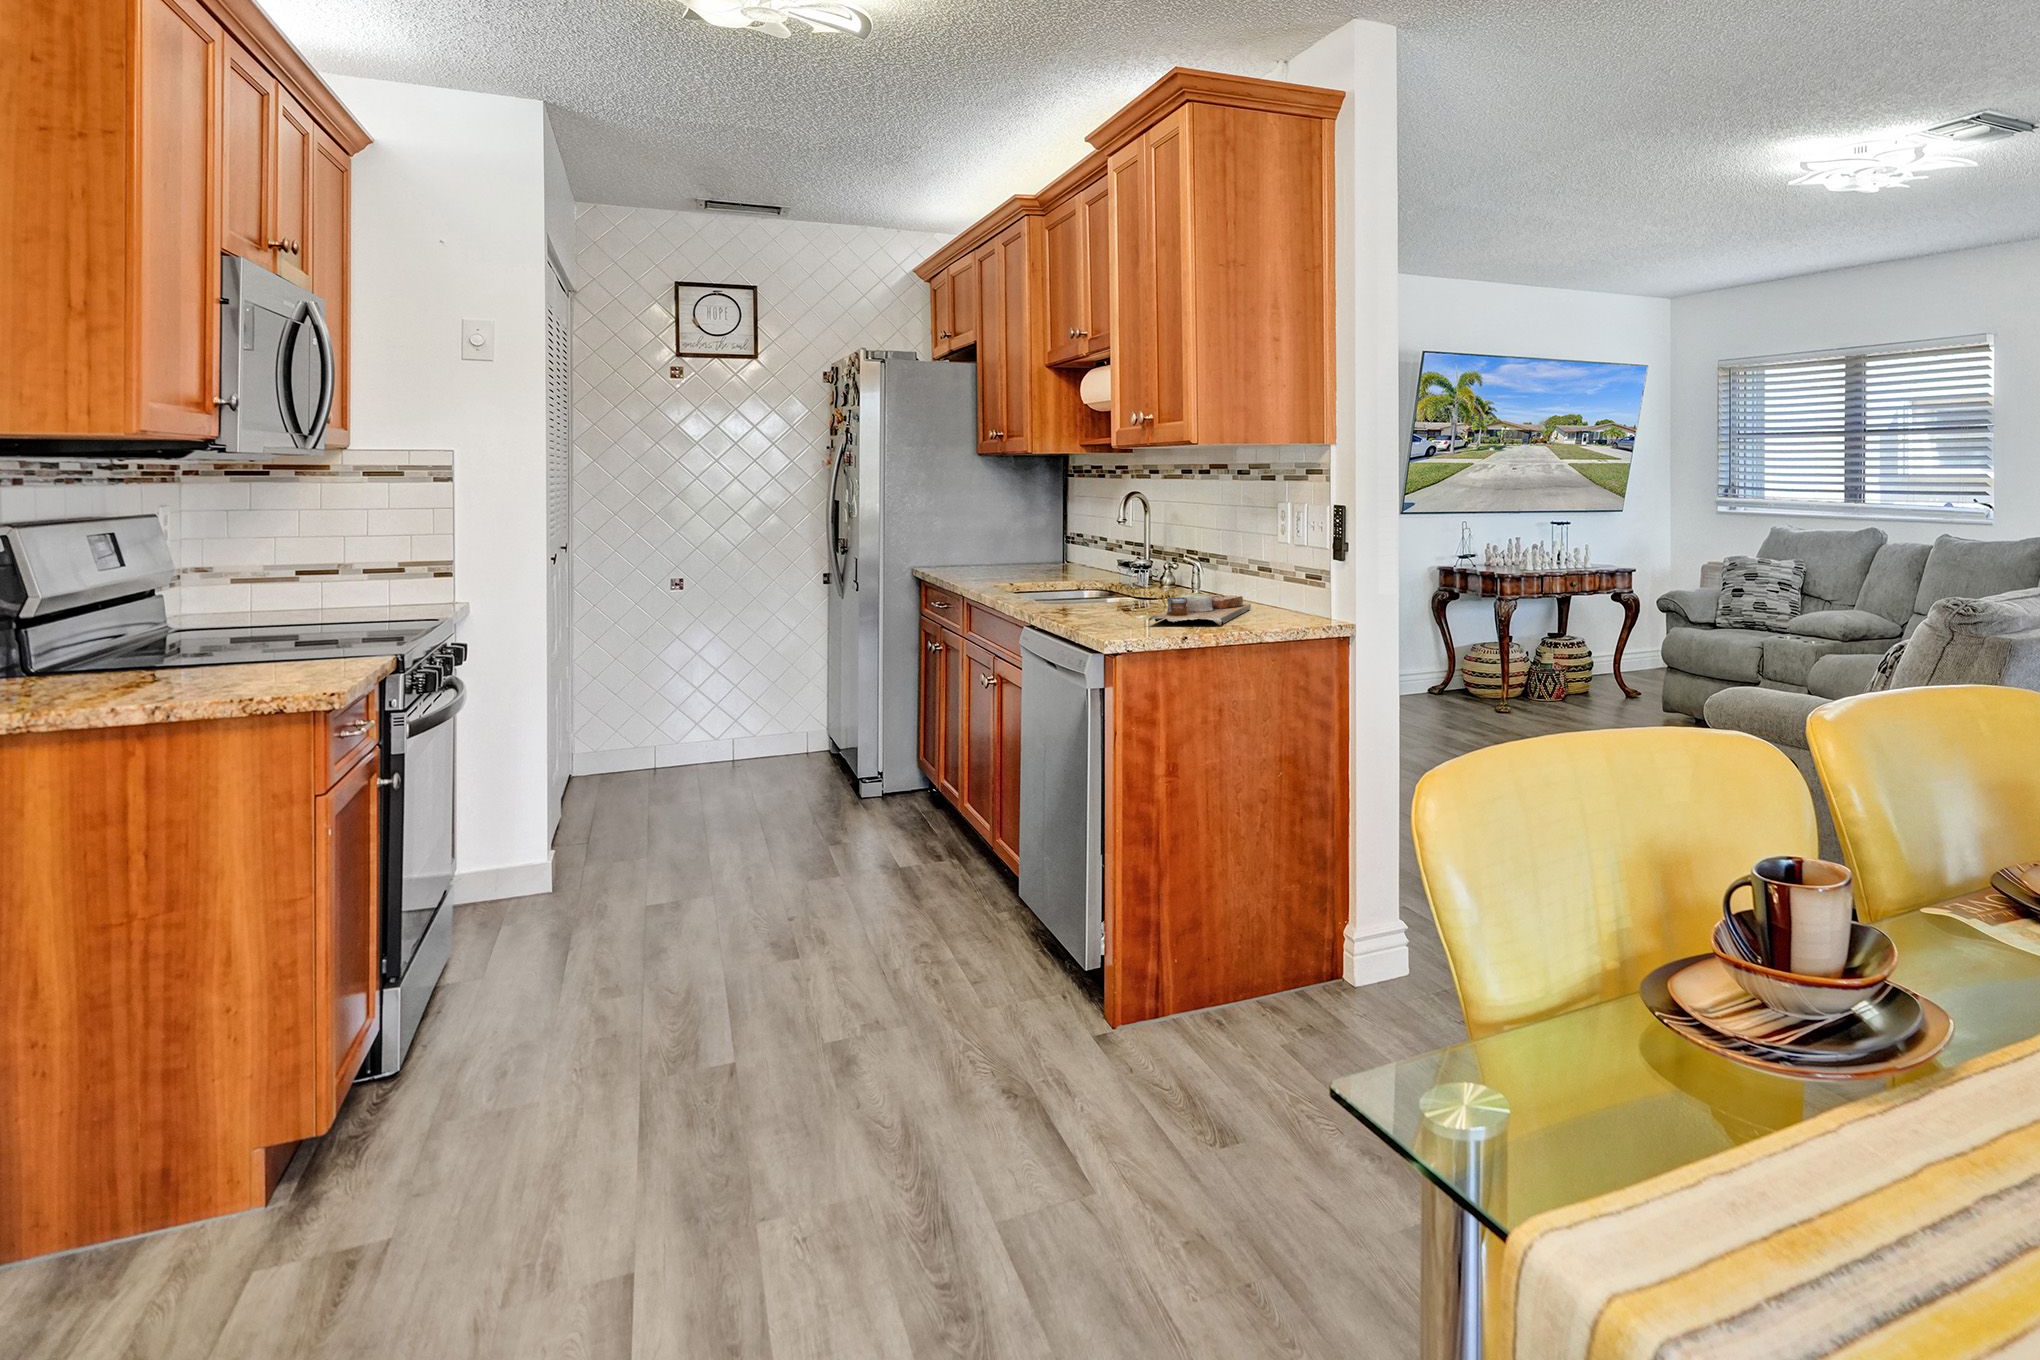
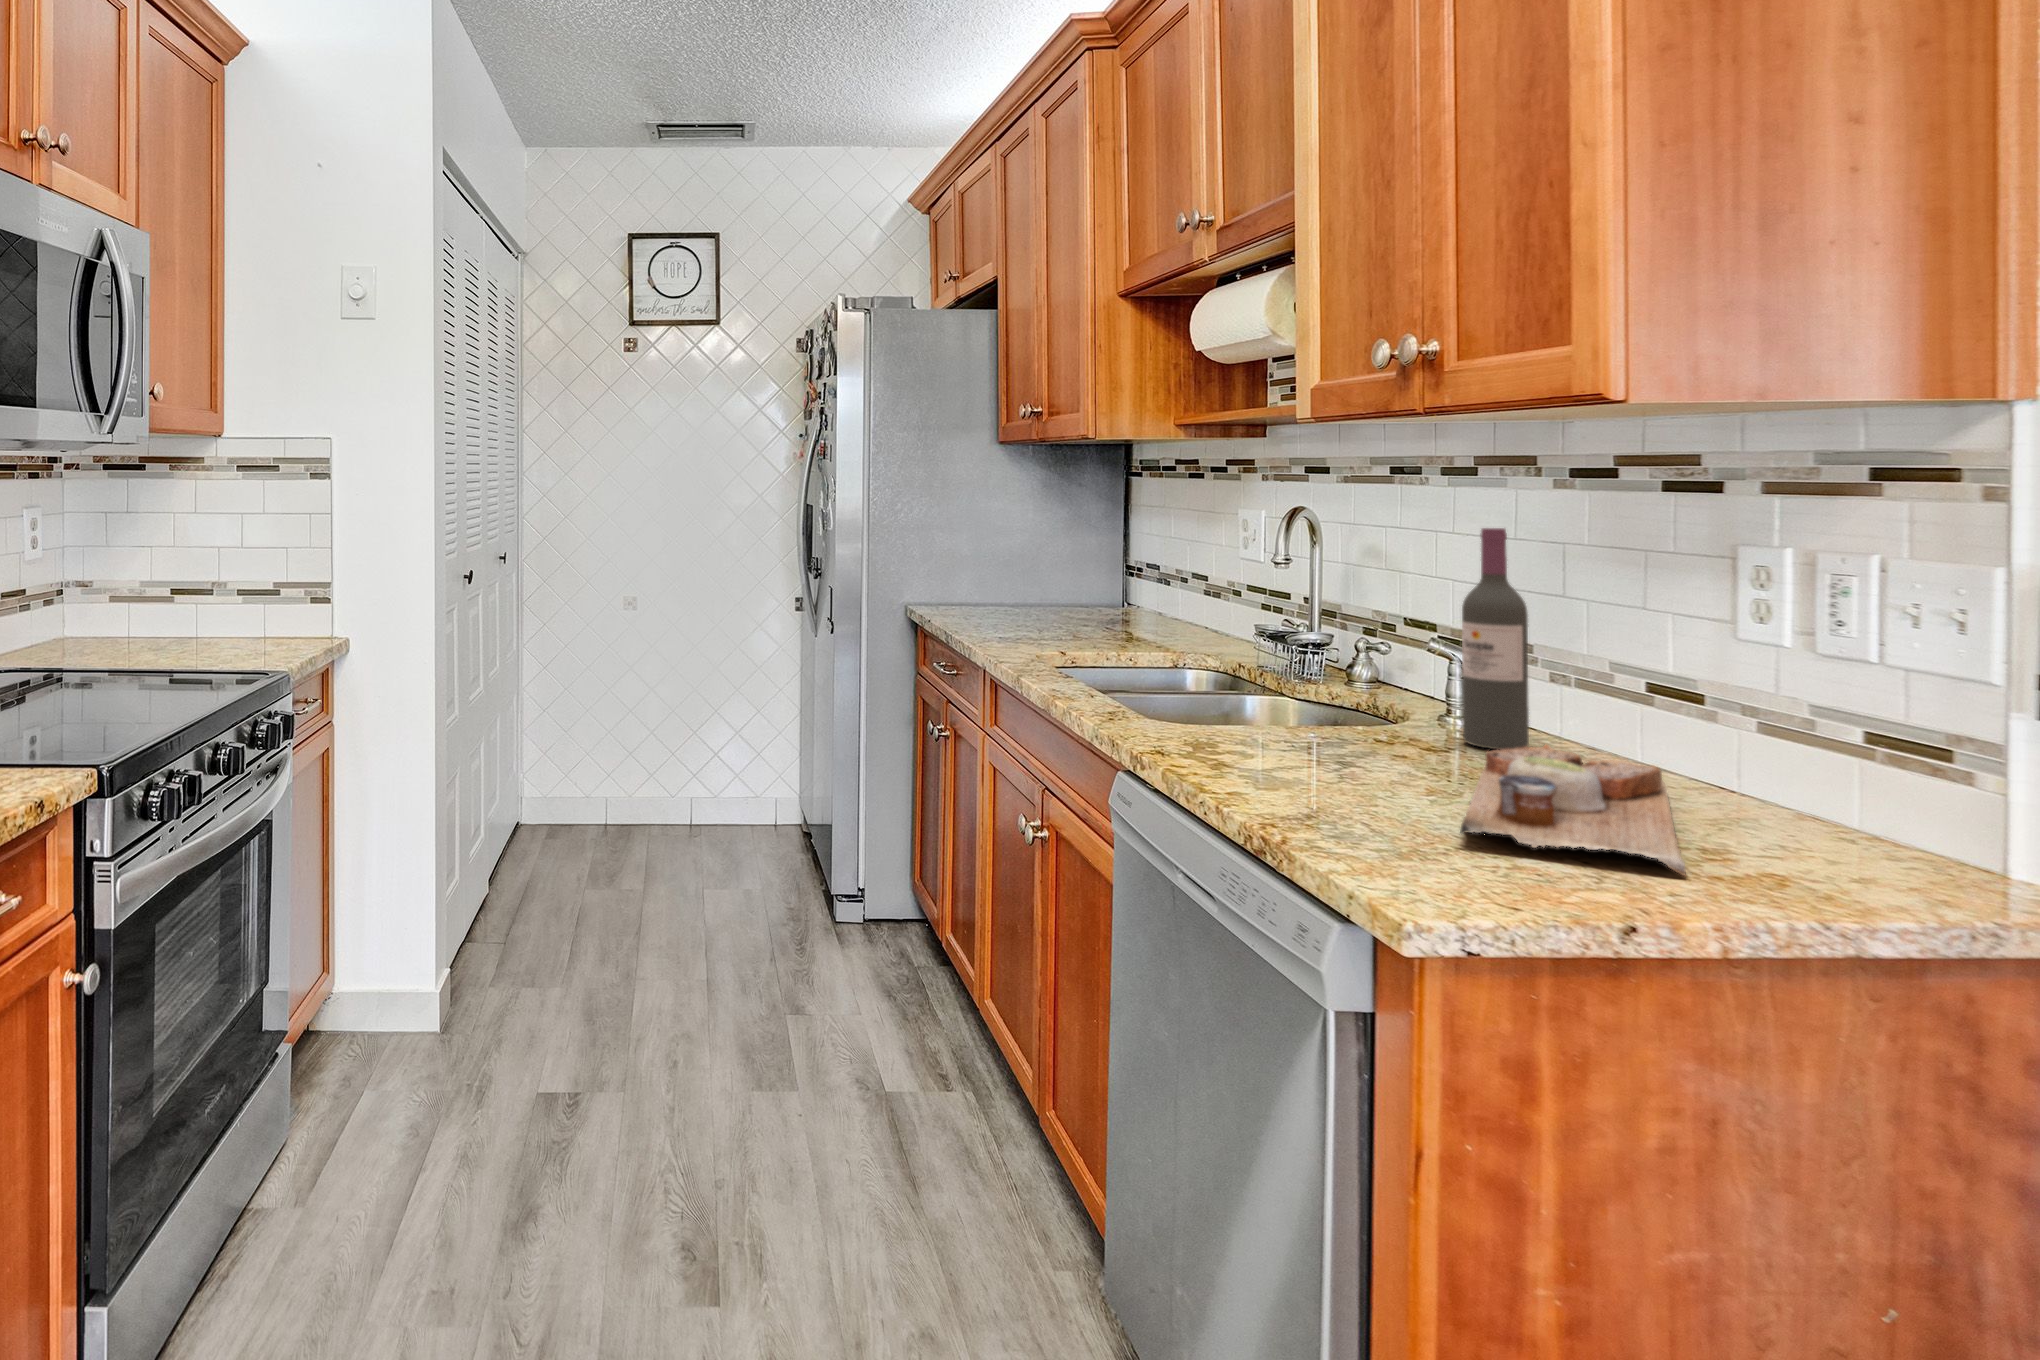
wine bottle: none [1189,498,1216,603] -> present [1462,528,1529,750]

